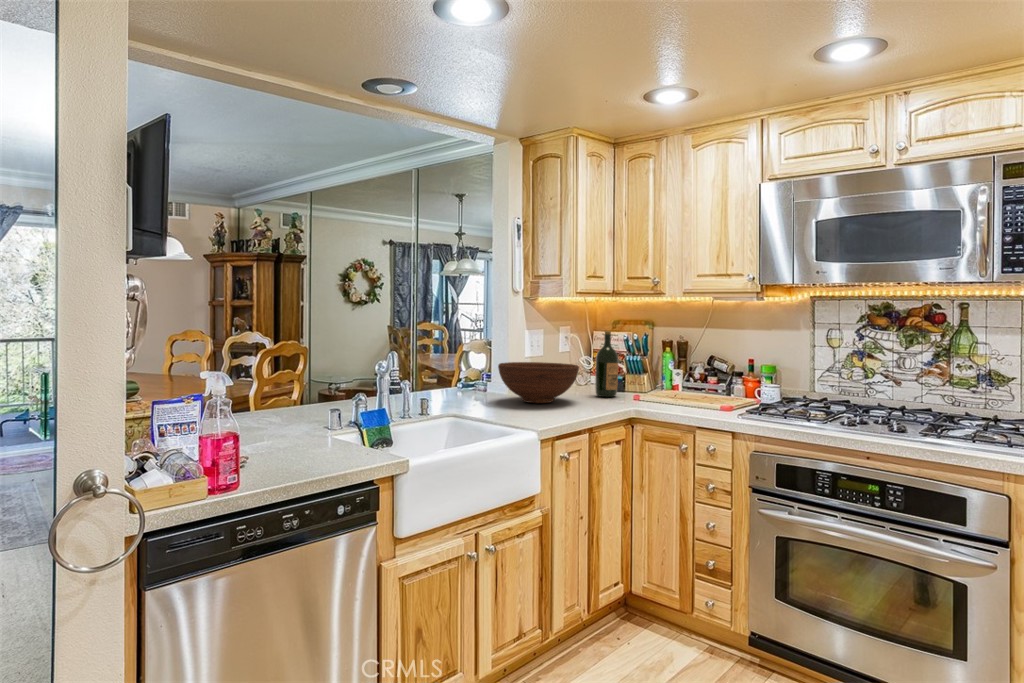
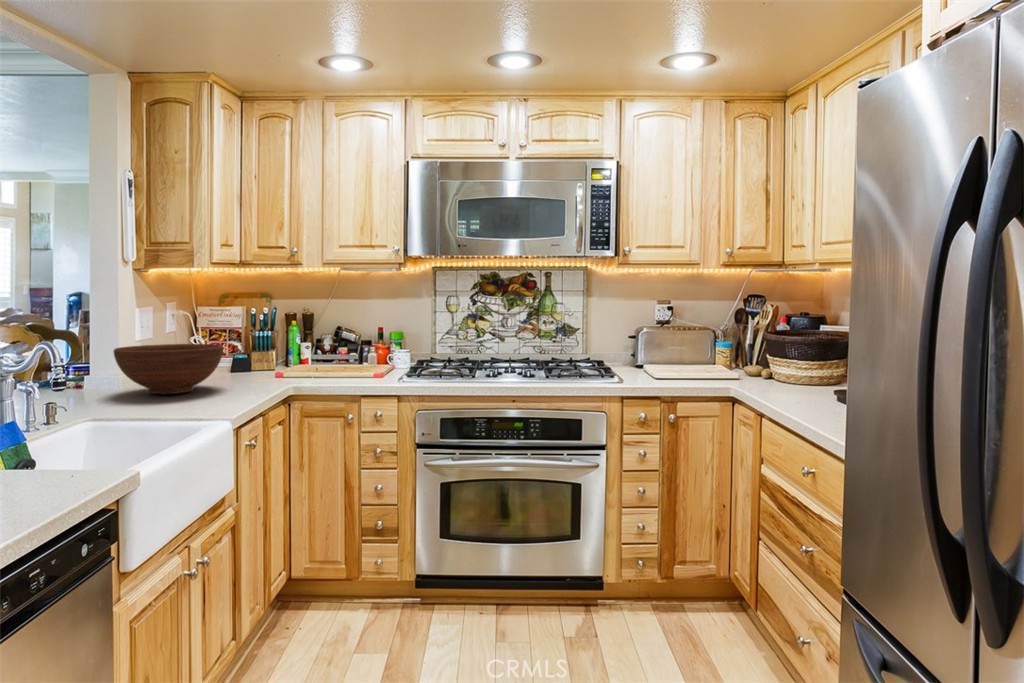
wine bottle: present [595,331,618,397] -> none [229,303,256,379]

